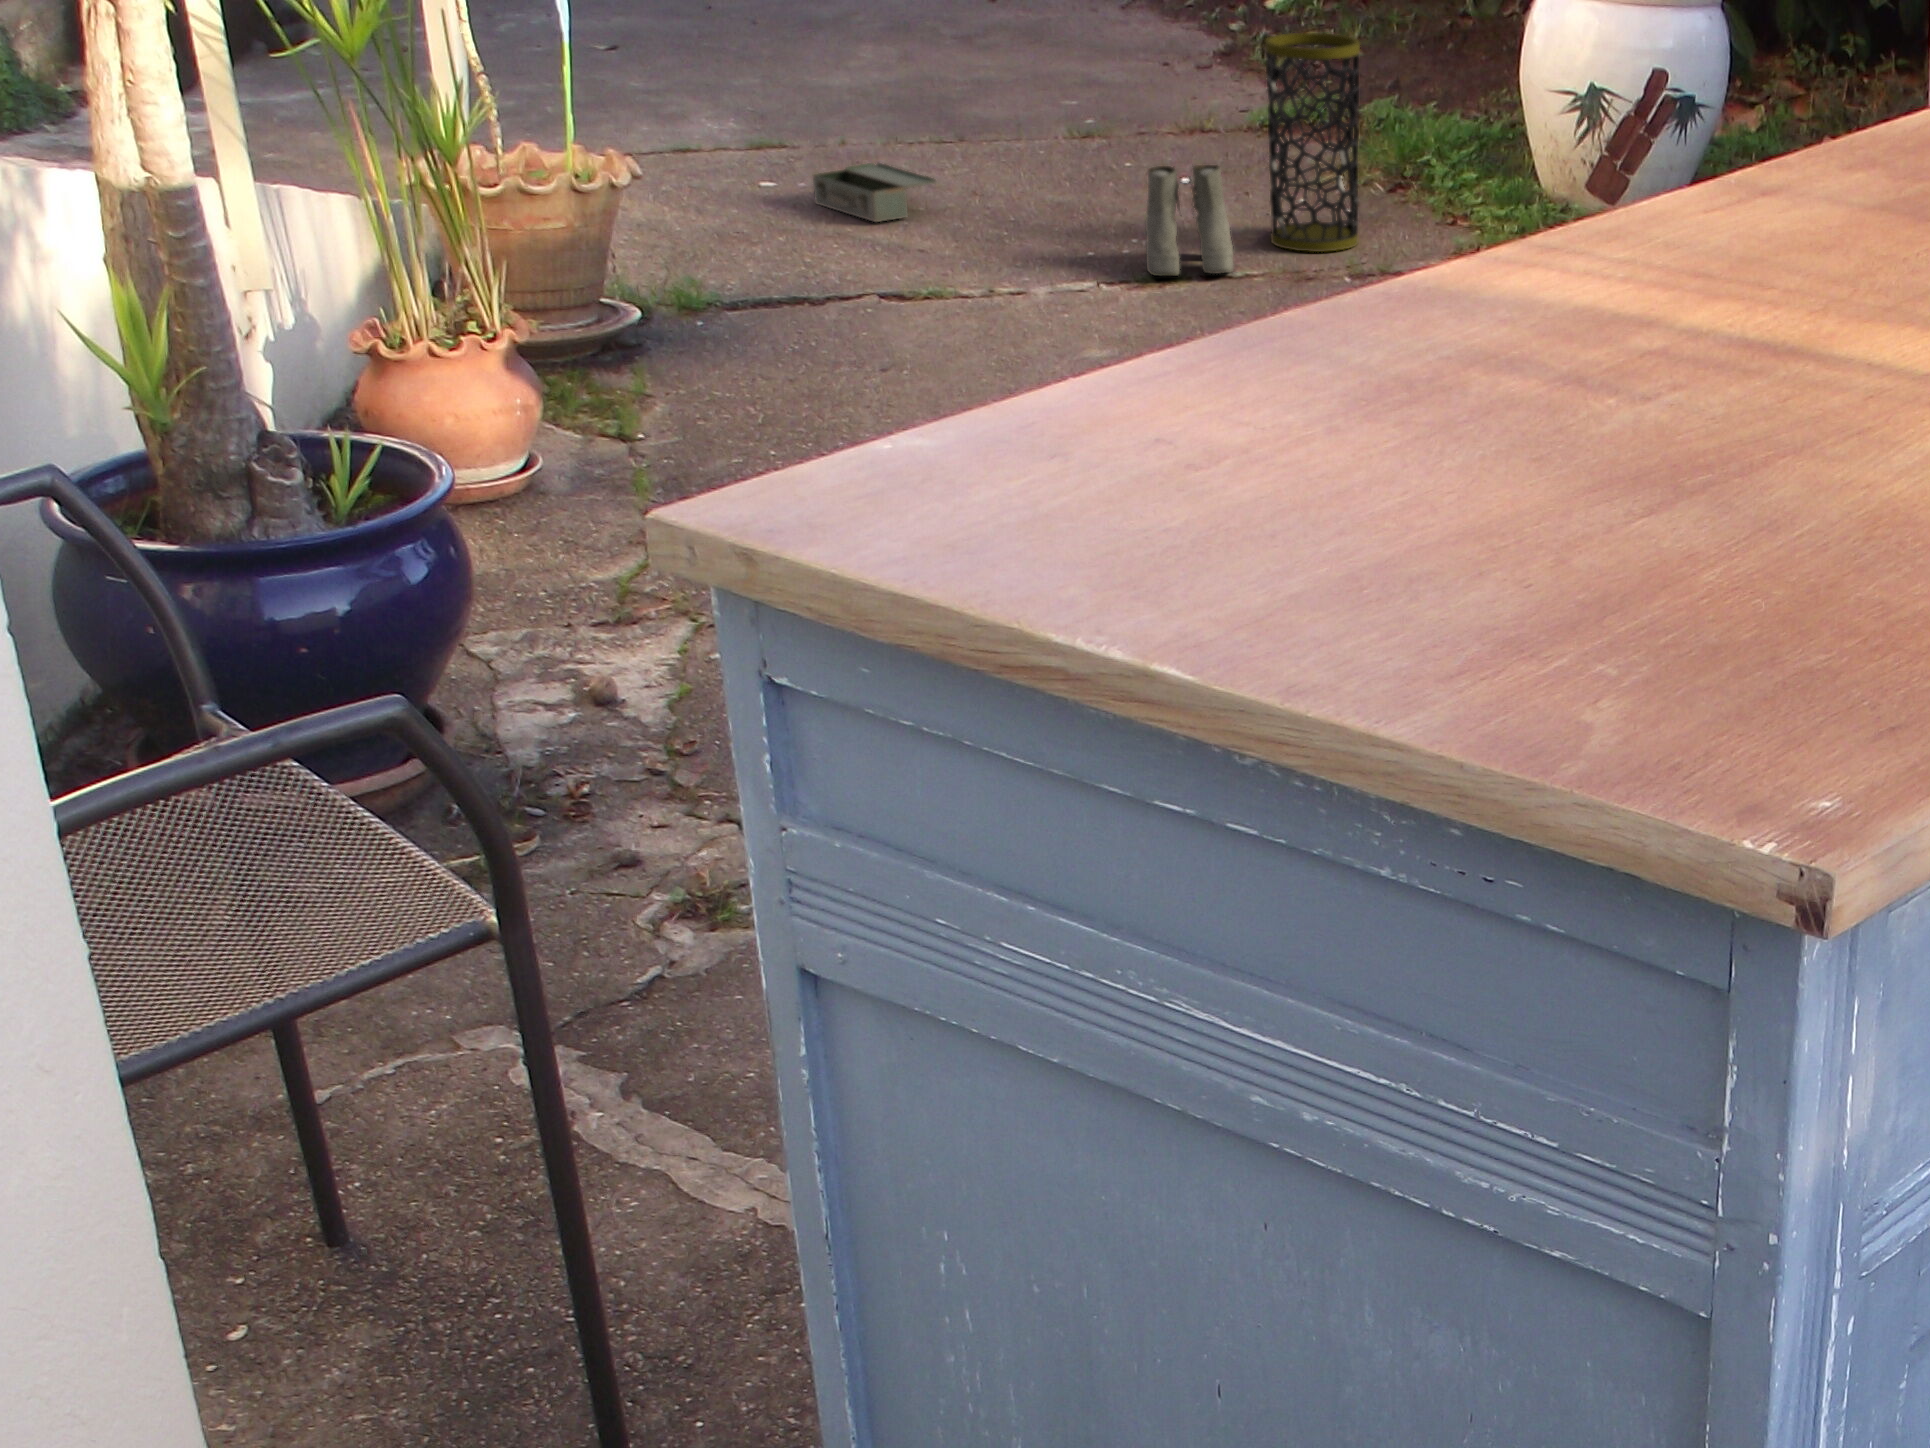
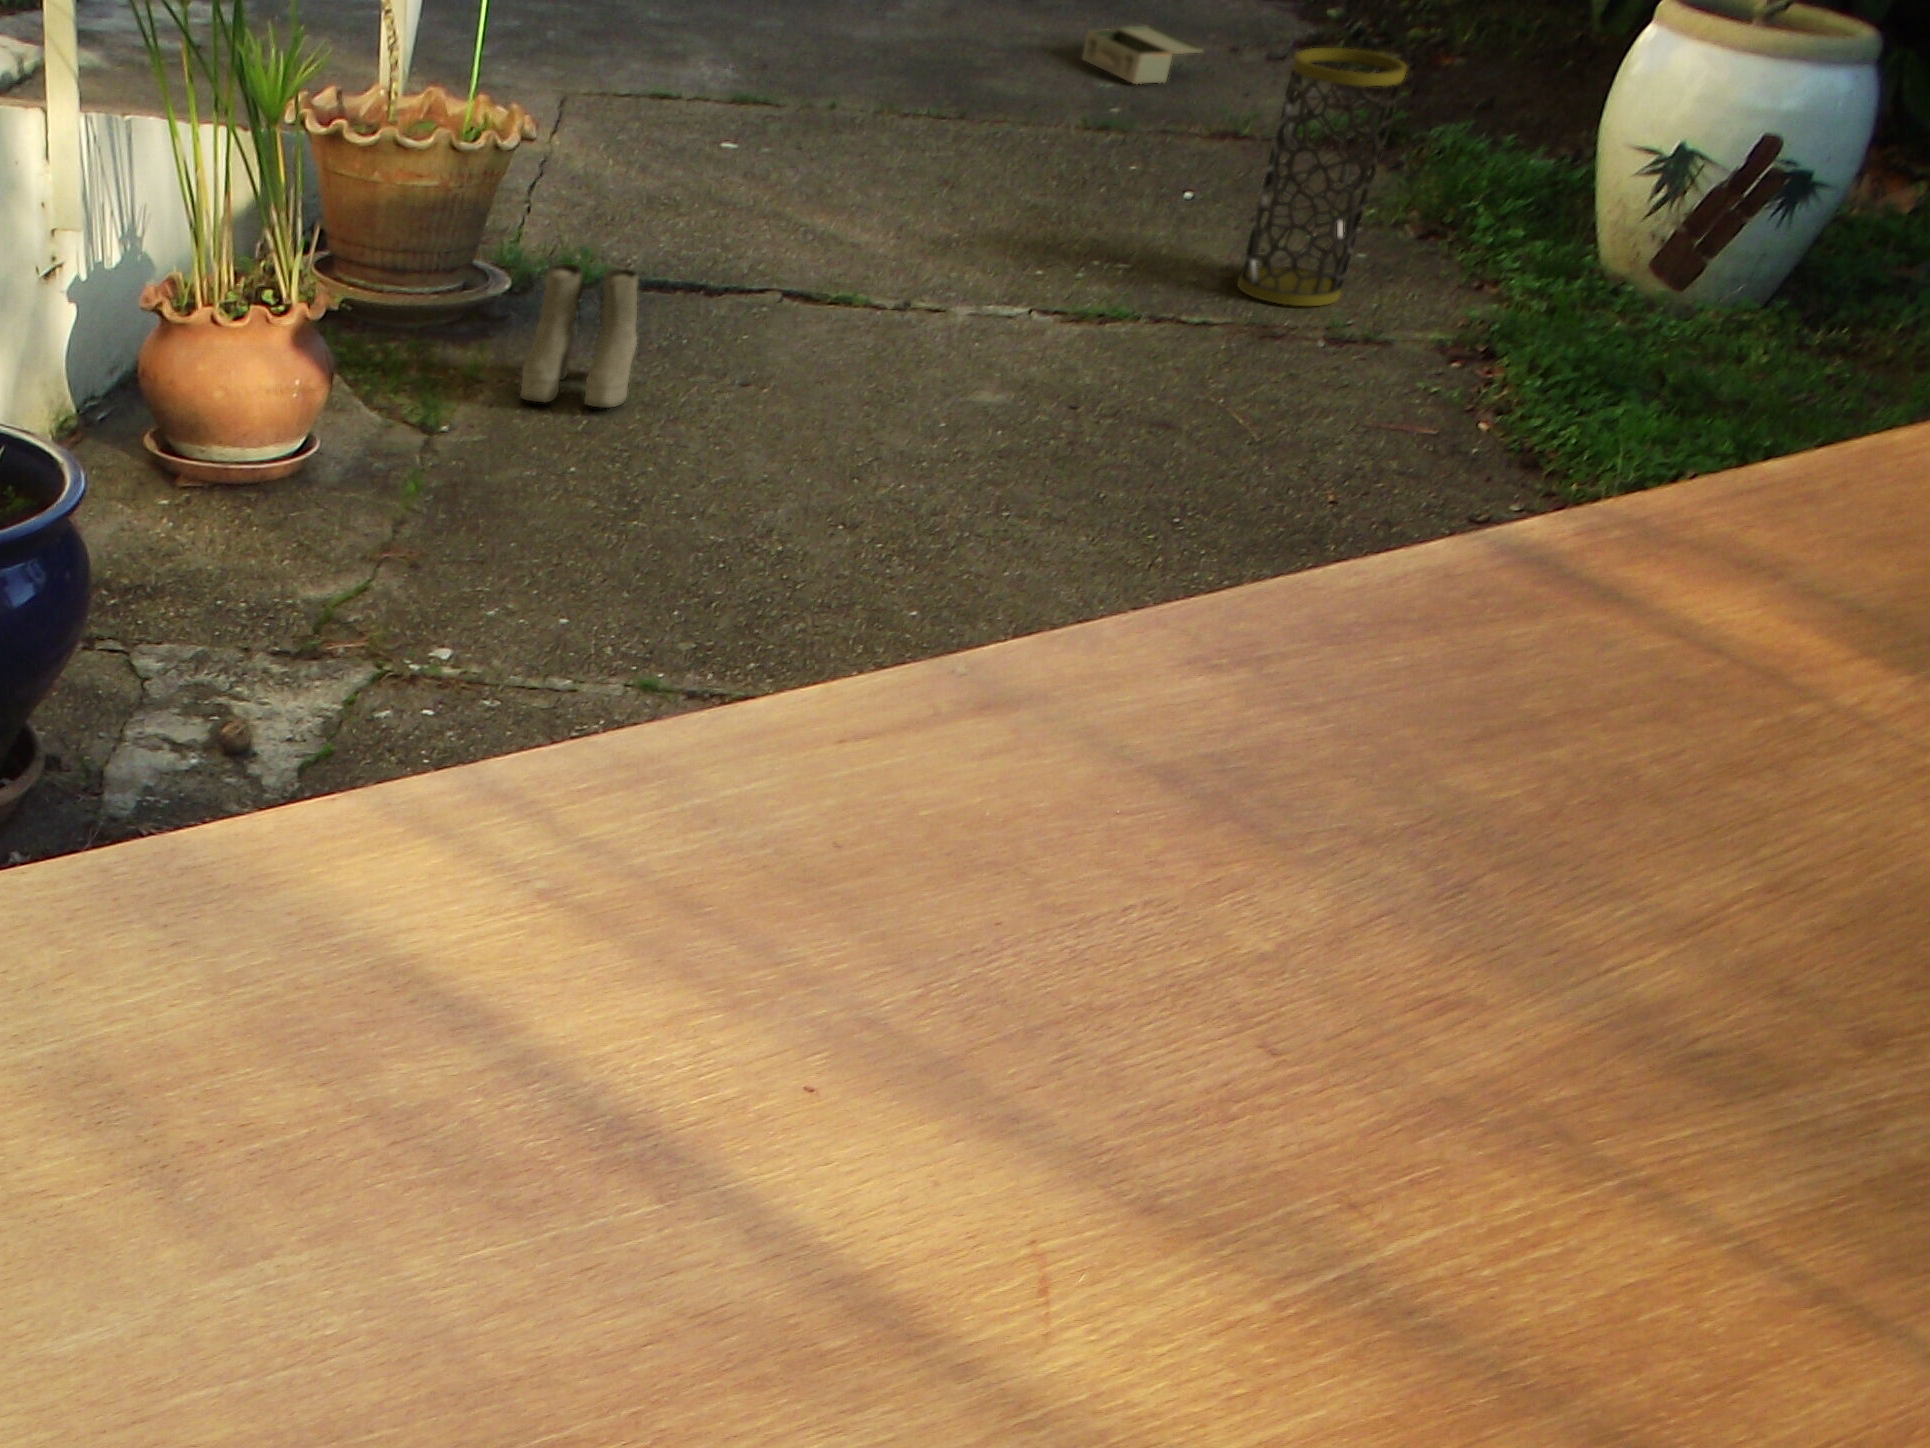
toolbox: present [813,163,936,222] -> present [1082,26,1203,84]
boots: present [1145,165,1233,276] -> present [520,264,638,408]

